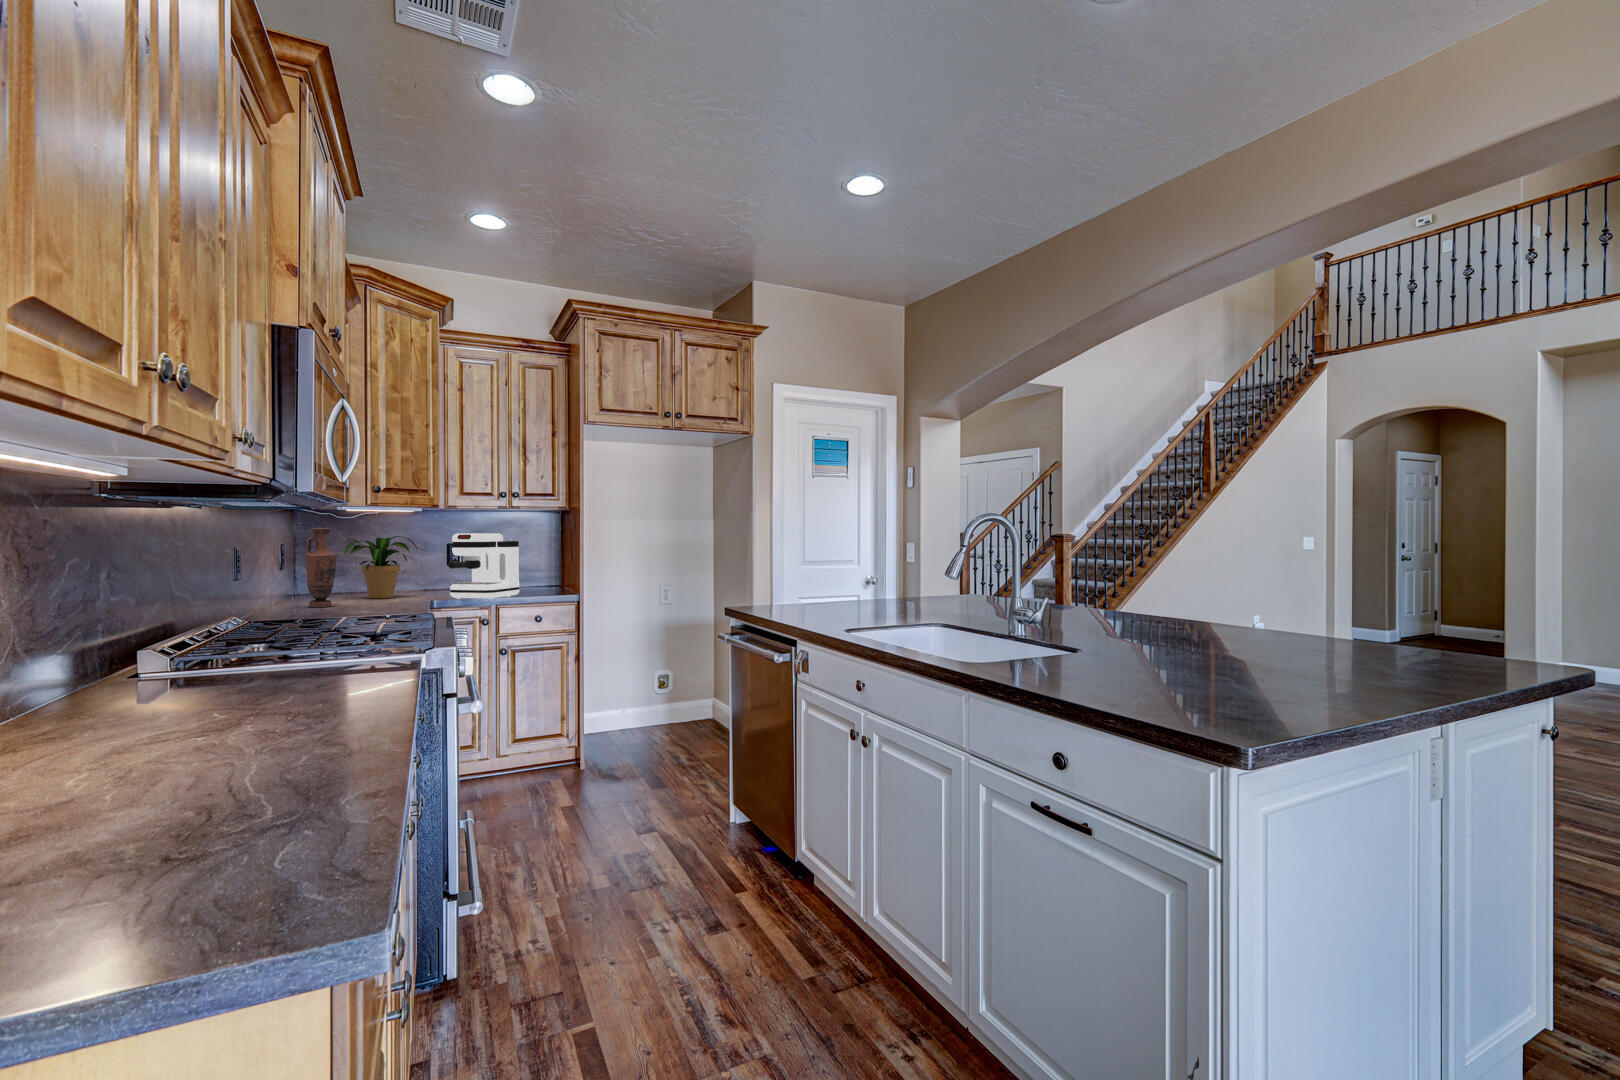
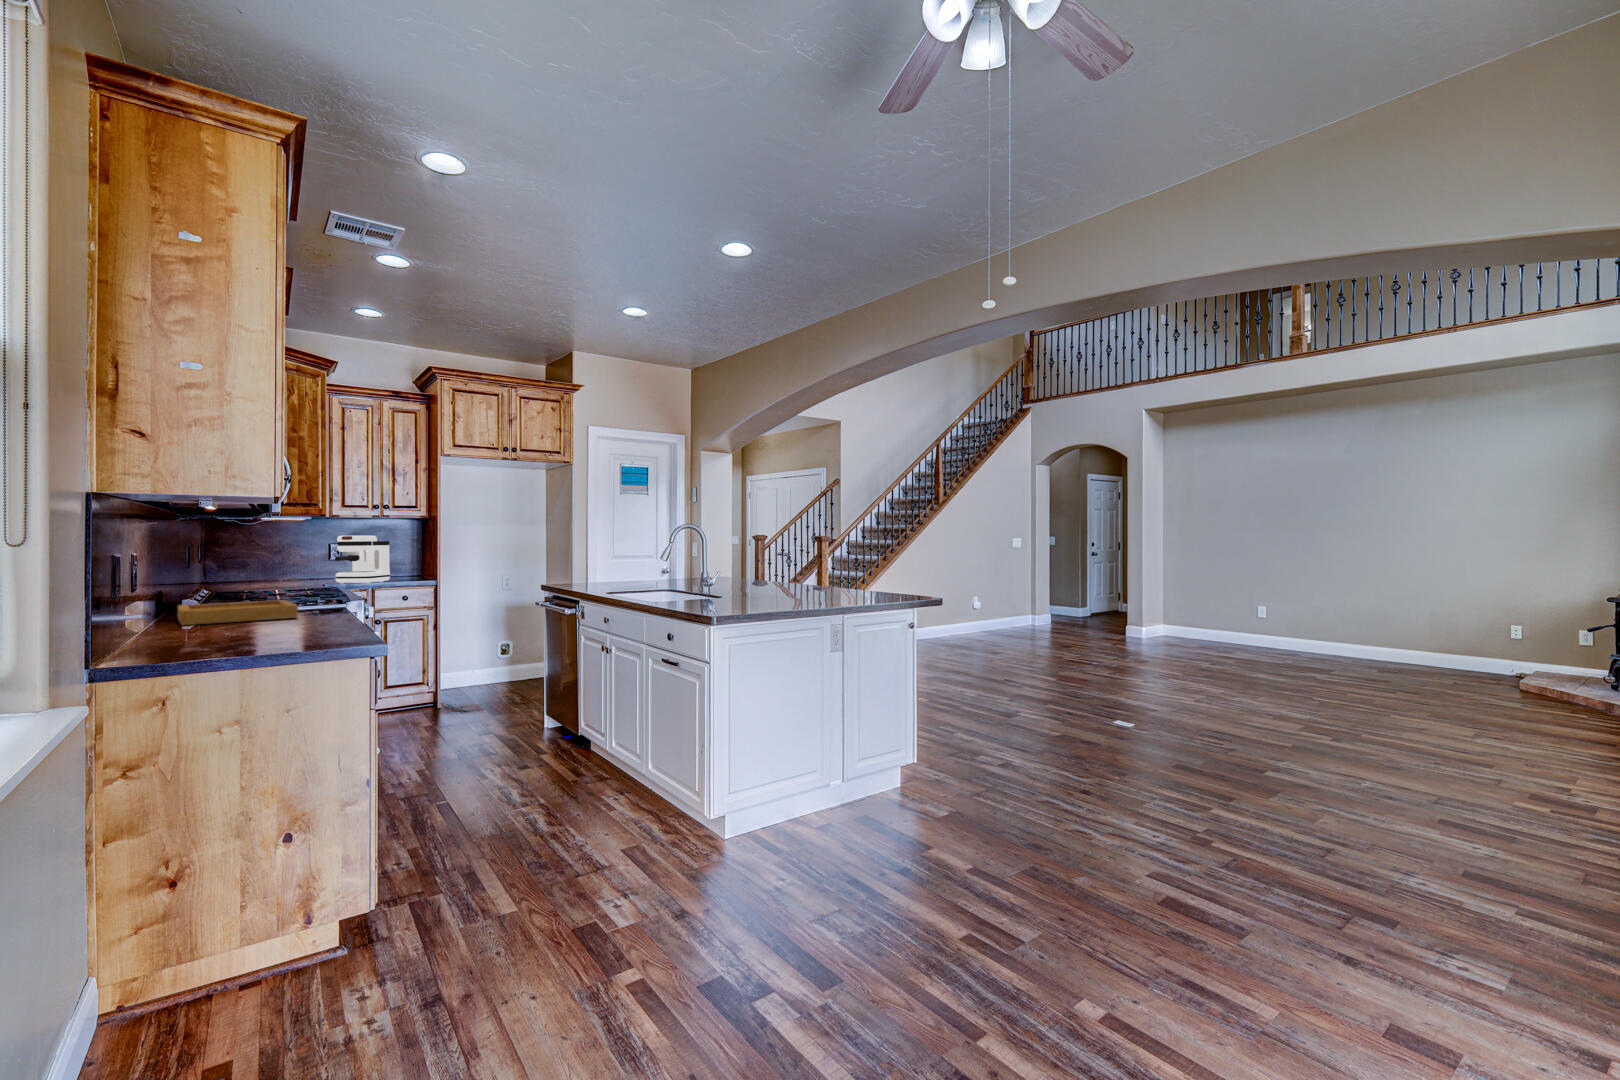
vase: present [306,528,337,607] -> none [225,532,249,588]
potted plant: present [344,536,417,598] -> none [250,538,308,584]
tray: none [90,655,328,728] -> present [178,600,298,625]

